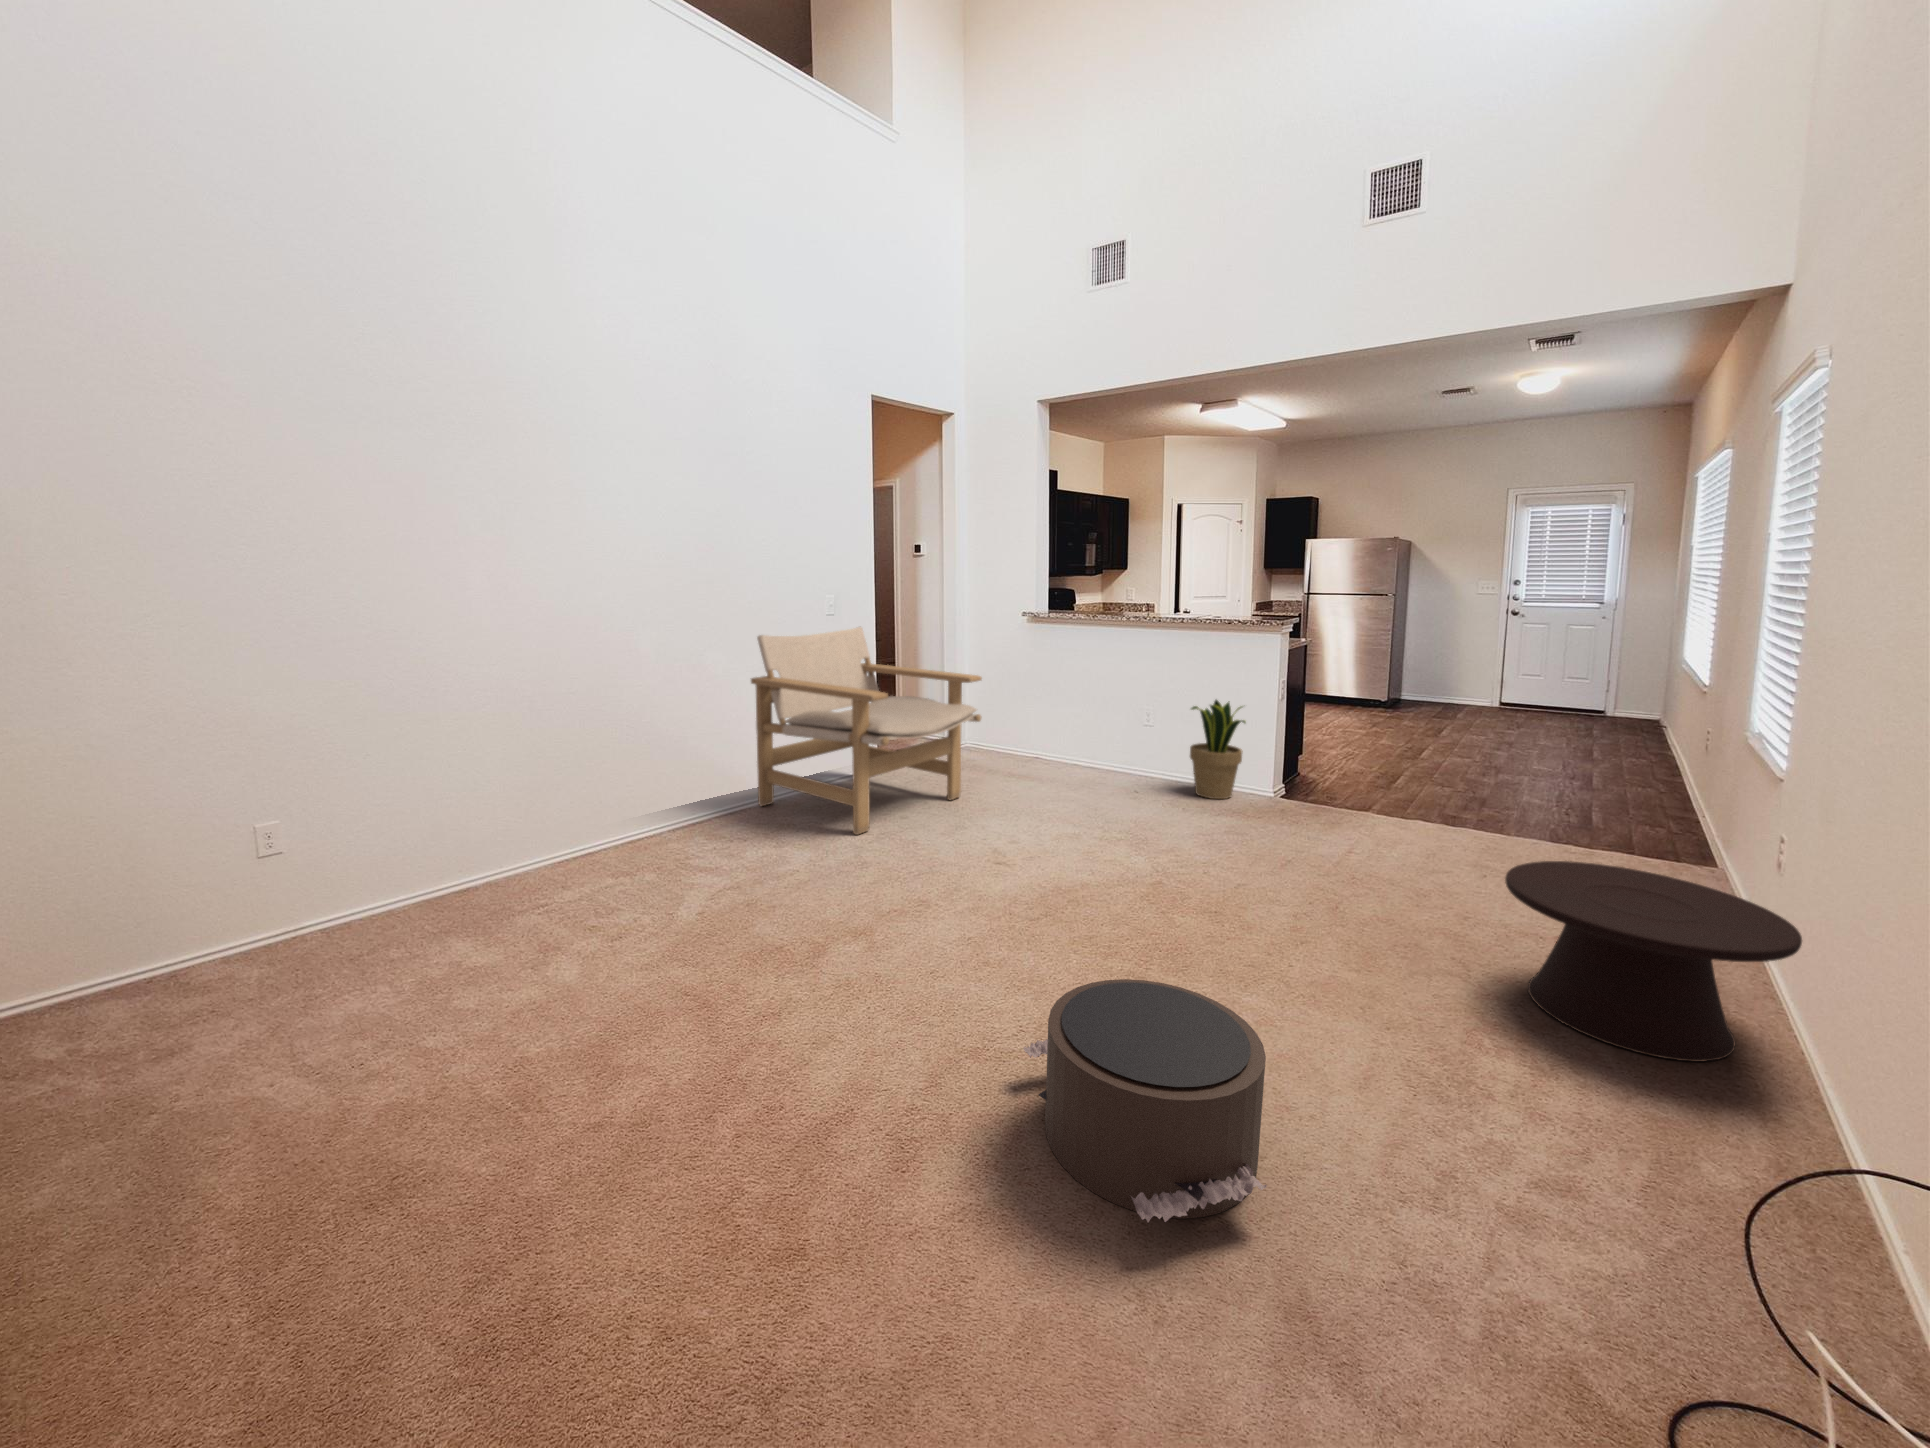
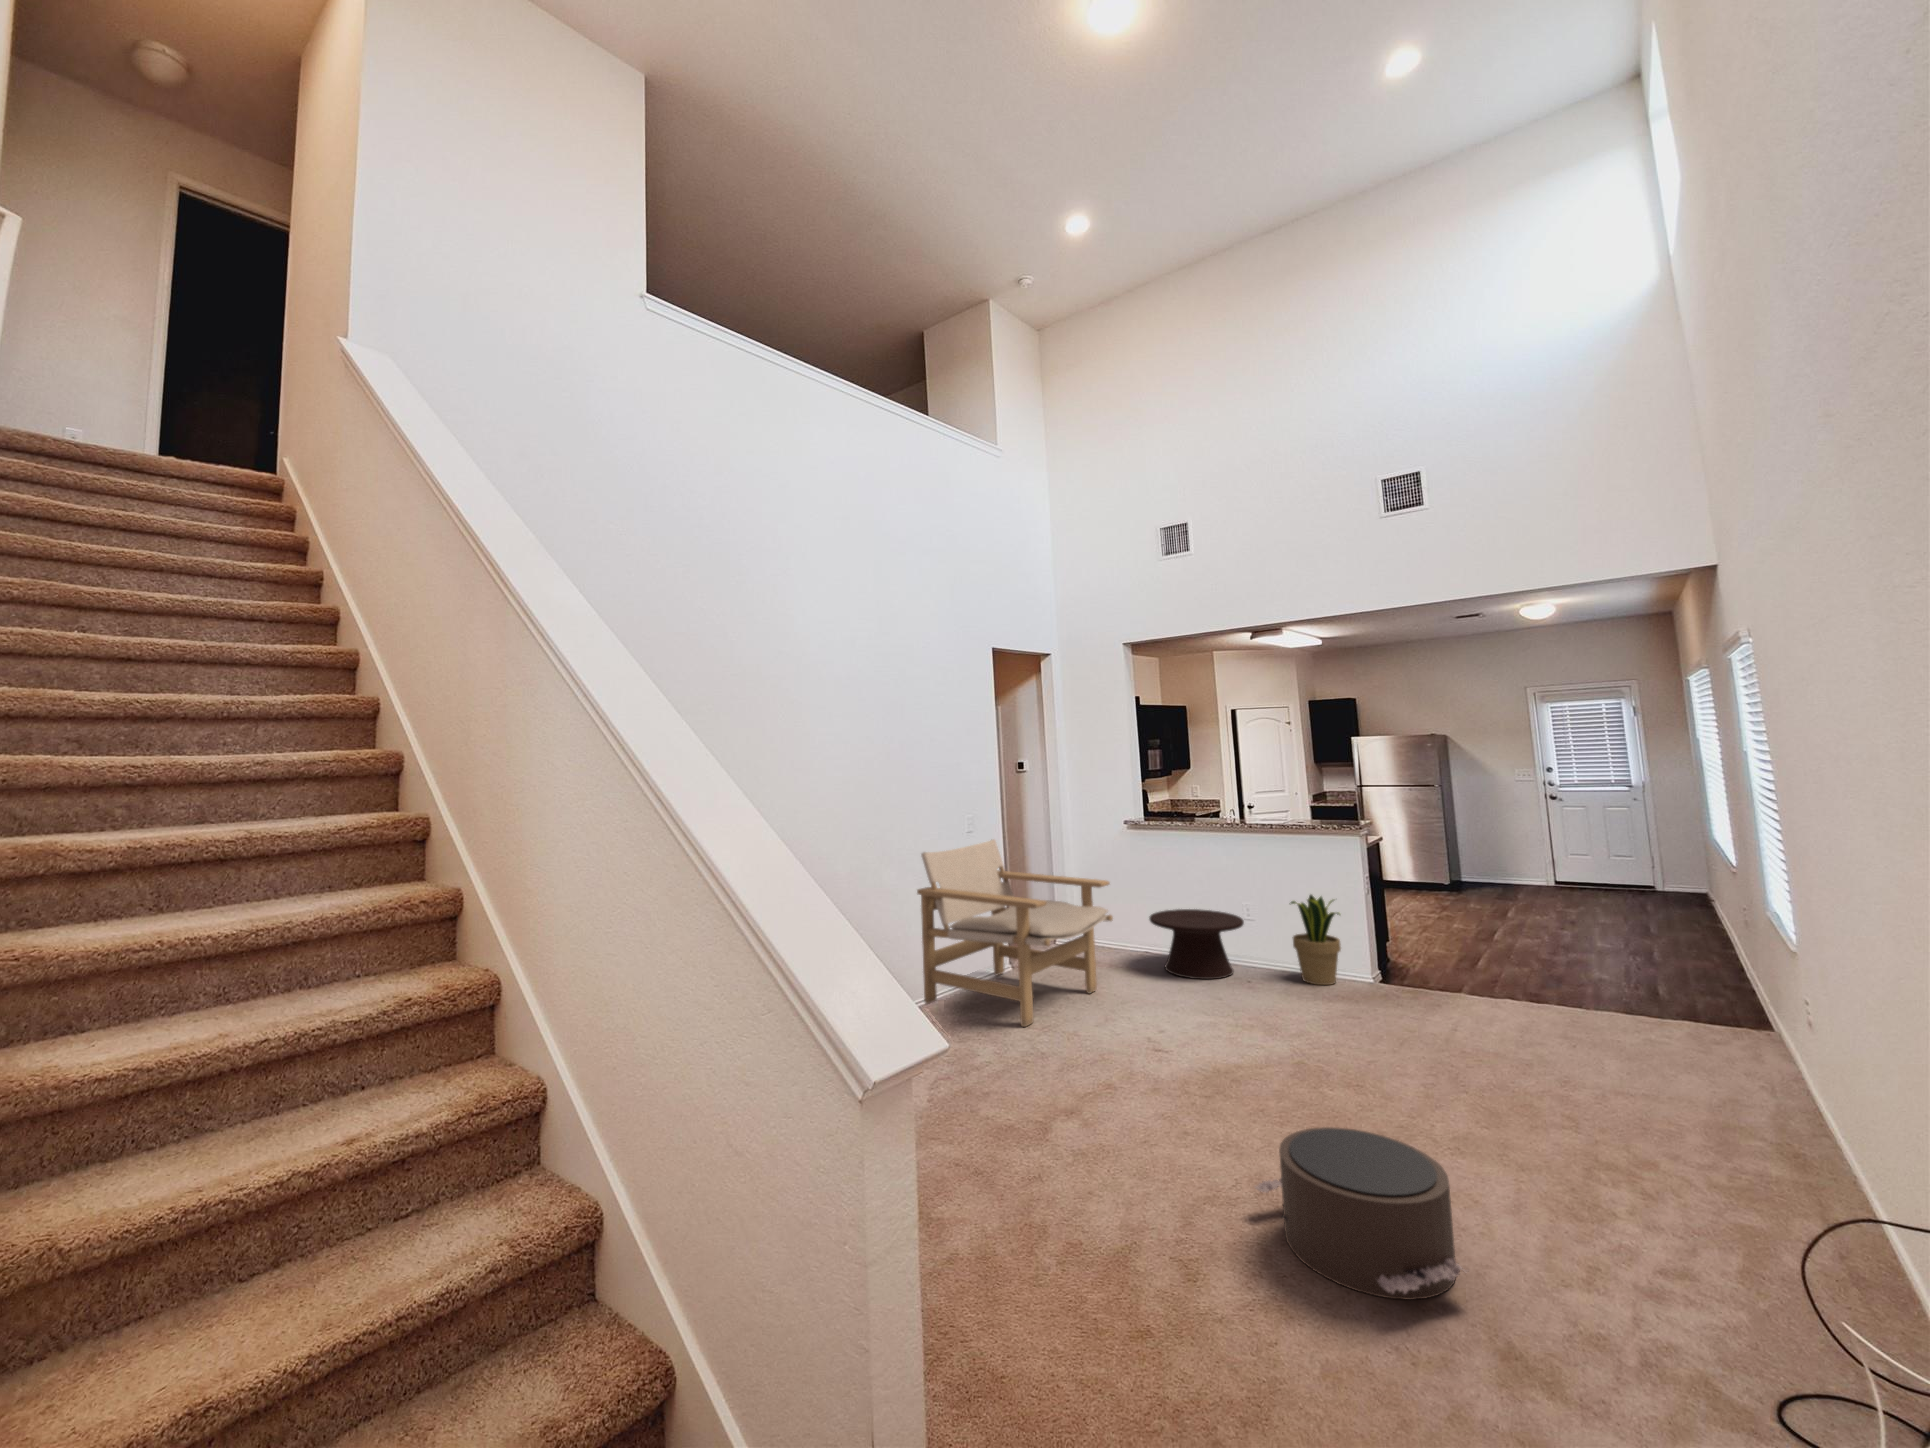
side table: present [1505,861,1802,1062] -> present [1149,909,1244,979]

